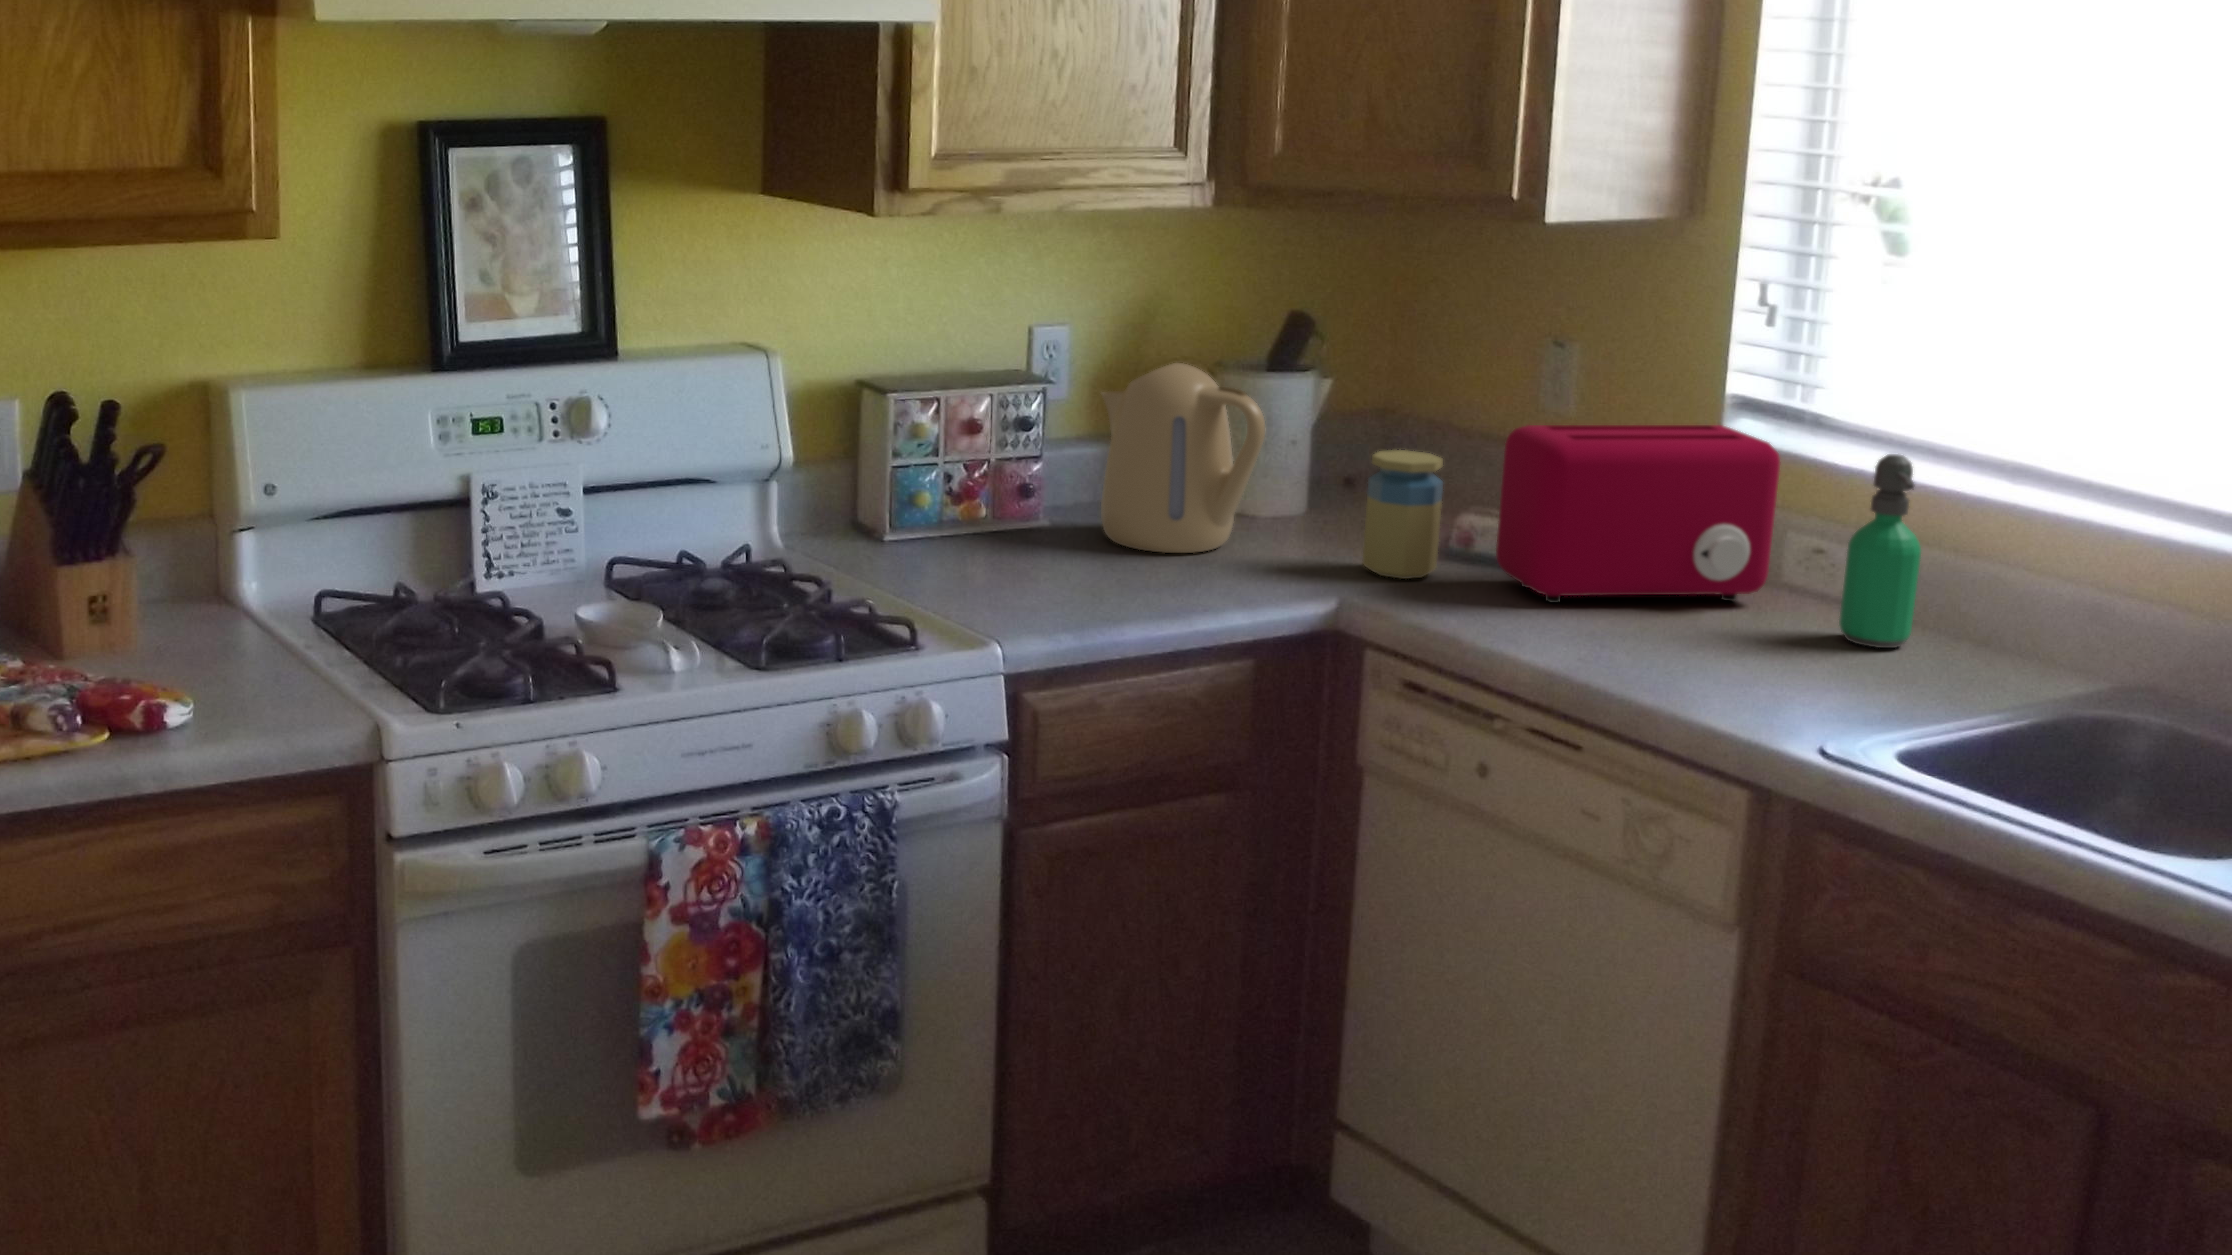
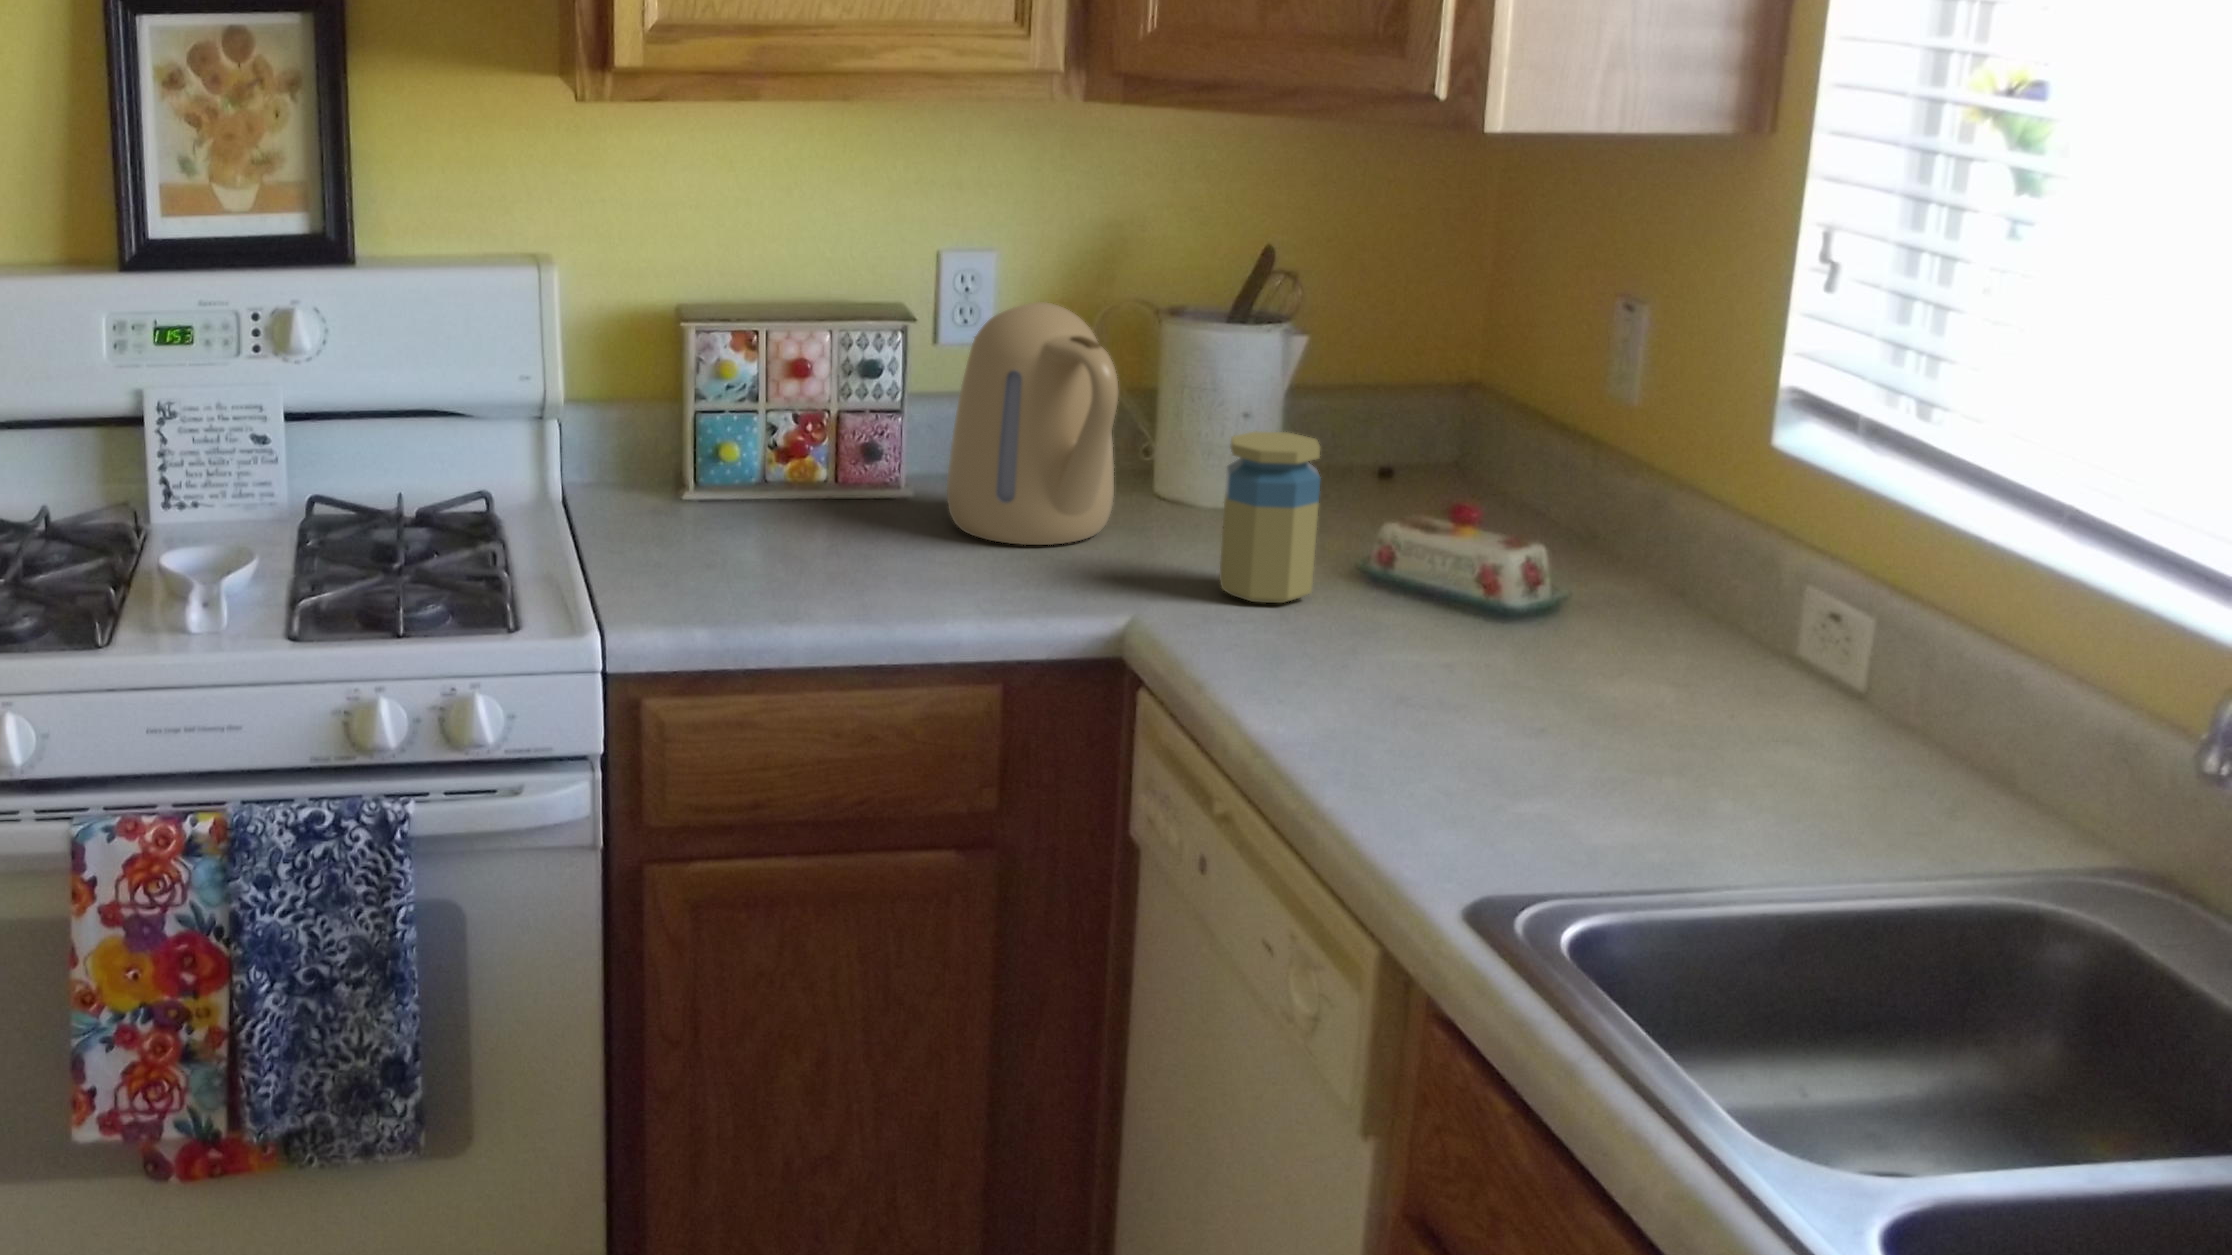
toaster: present [1496,425,1780,603] -> none [1375,409,1757,676]
soap dispenser: present [1839,454,1921,648] -> none [1763,484,1886,769]

